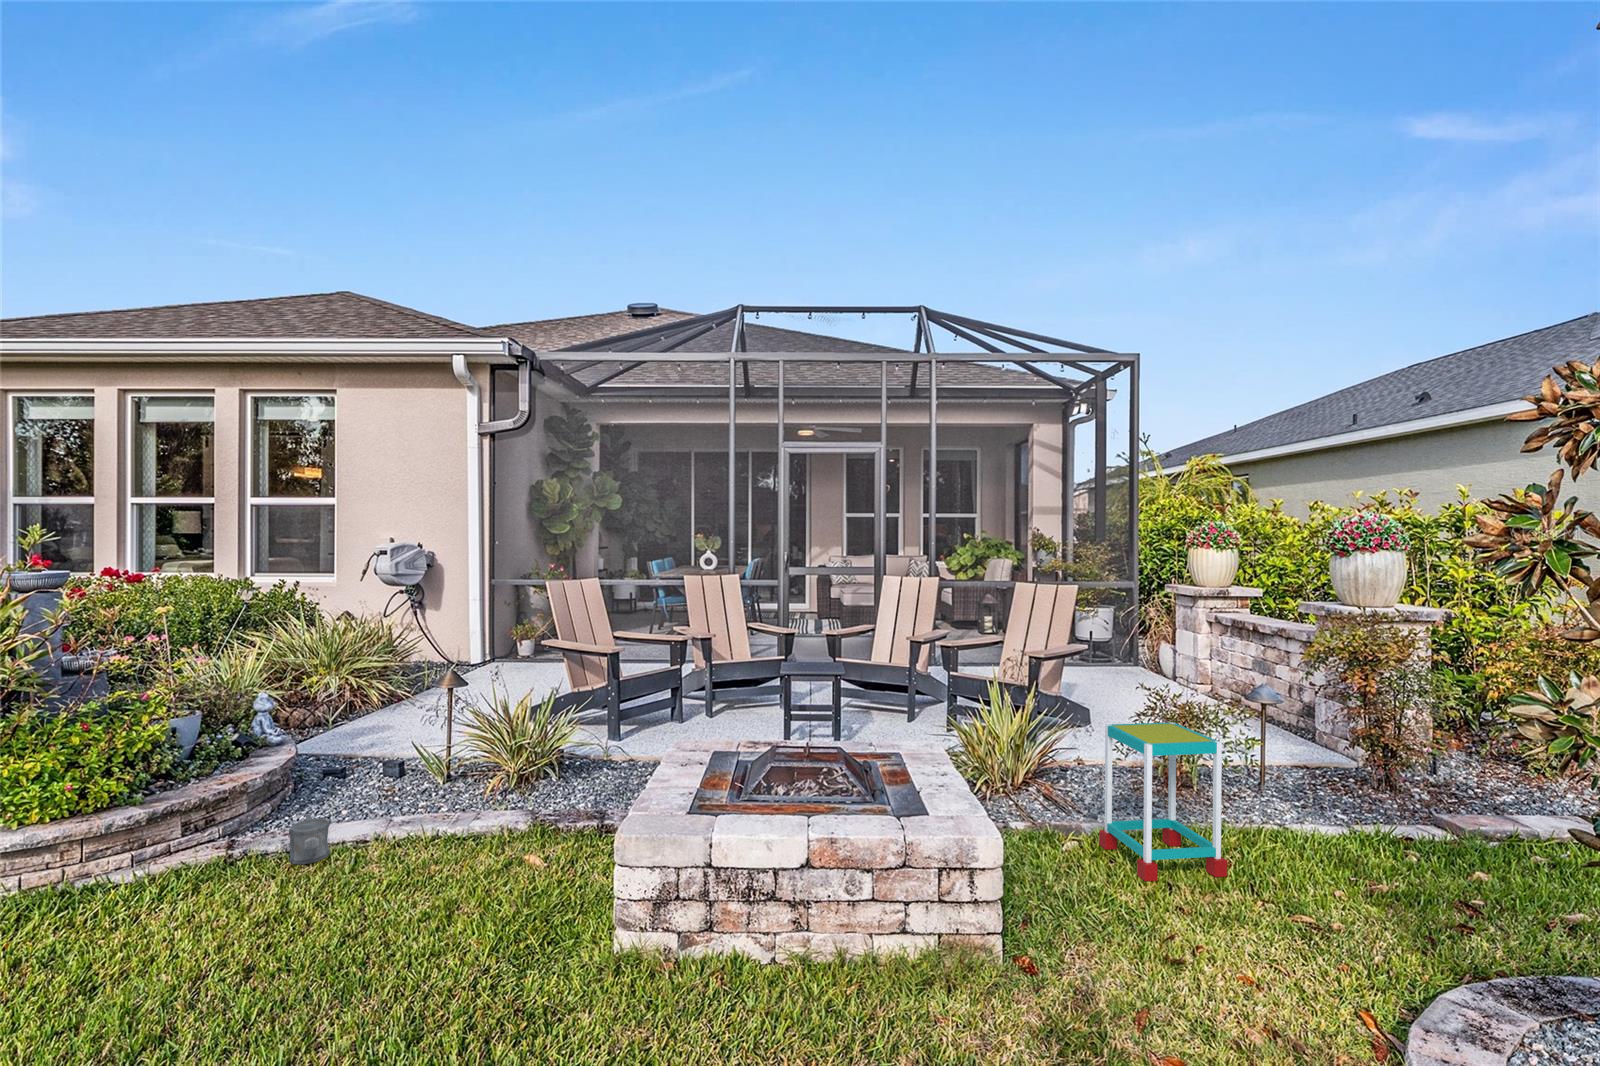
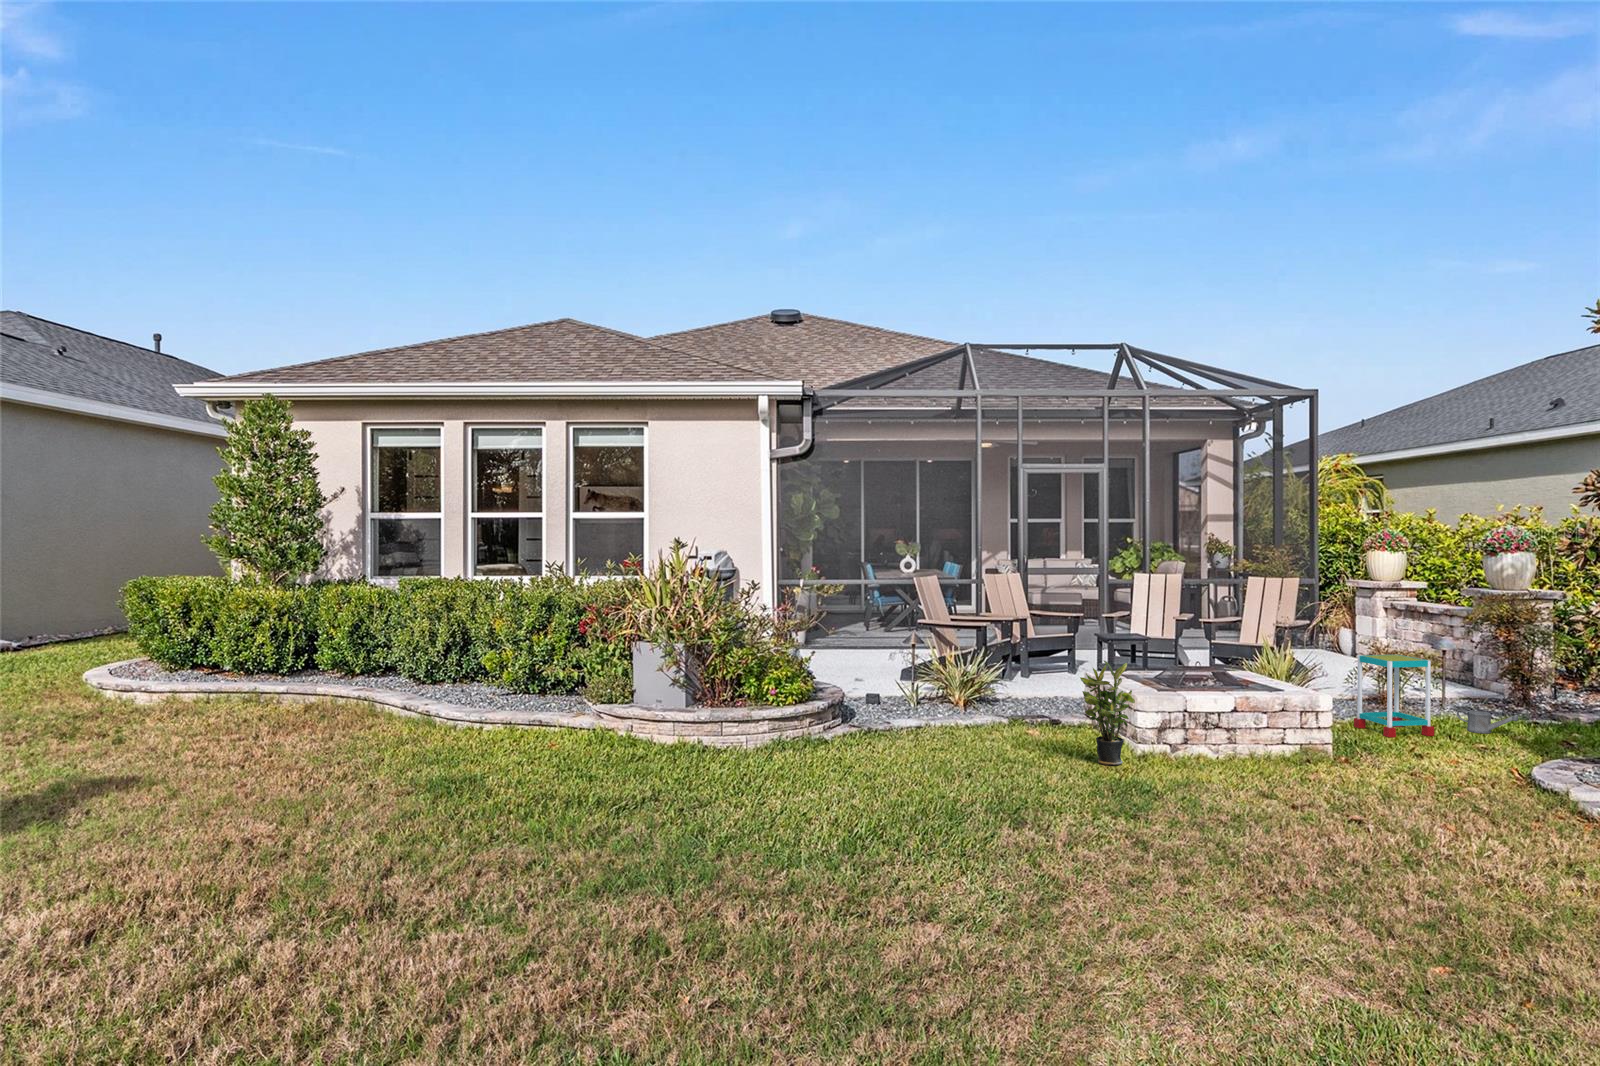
potted plant: none [448,767,572,1000] -> present [1080,661,1135,765]
watering can: present [289,814,330,864] -> present [1457,710,1518,733]

